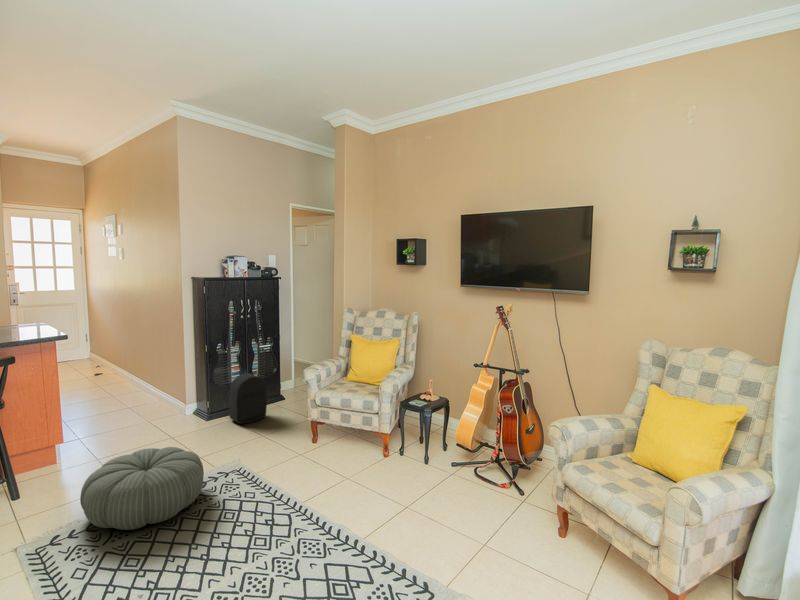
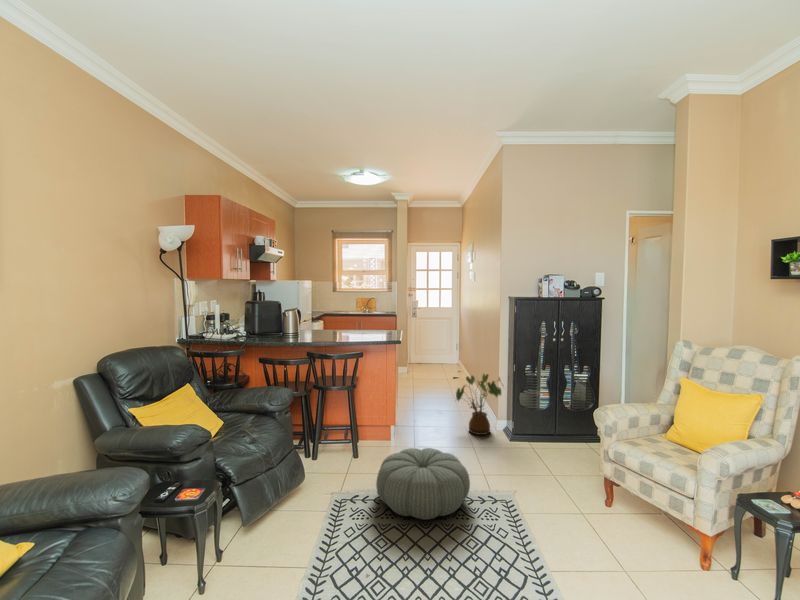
house plant: none [131,360,192,428] -> present [456,374,501,435]
backpack: present [229,369,267,424] -> none [534,395,573,454]

